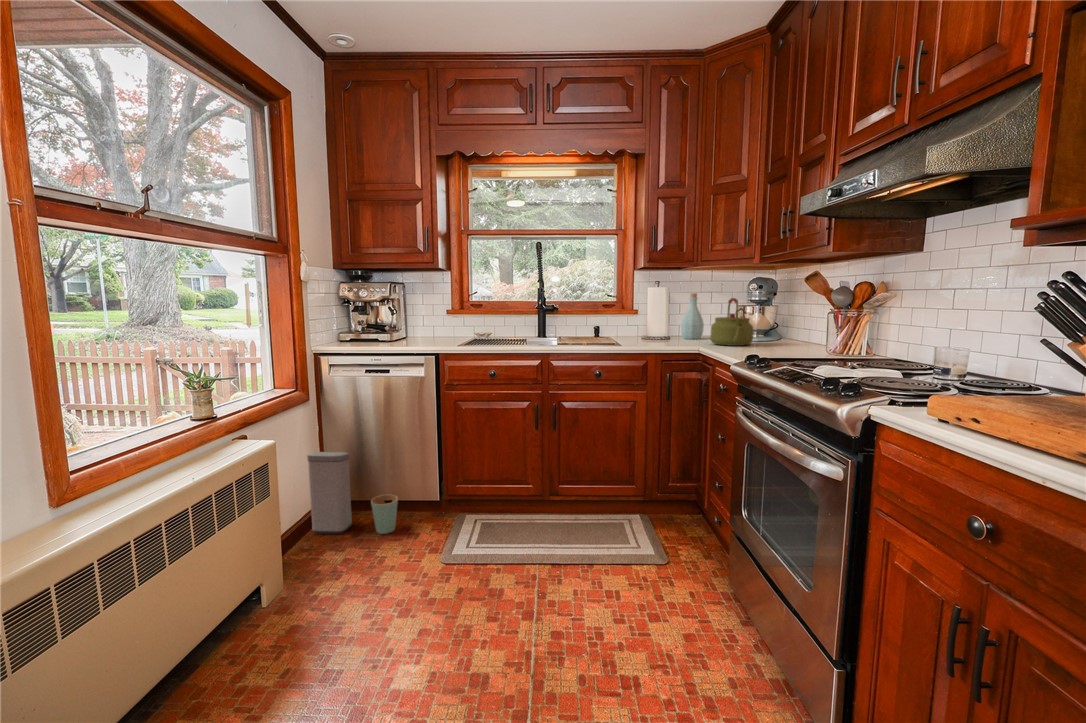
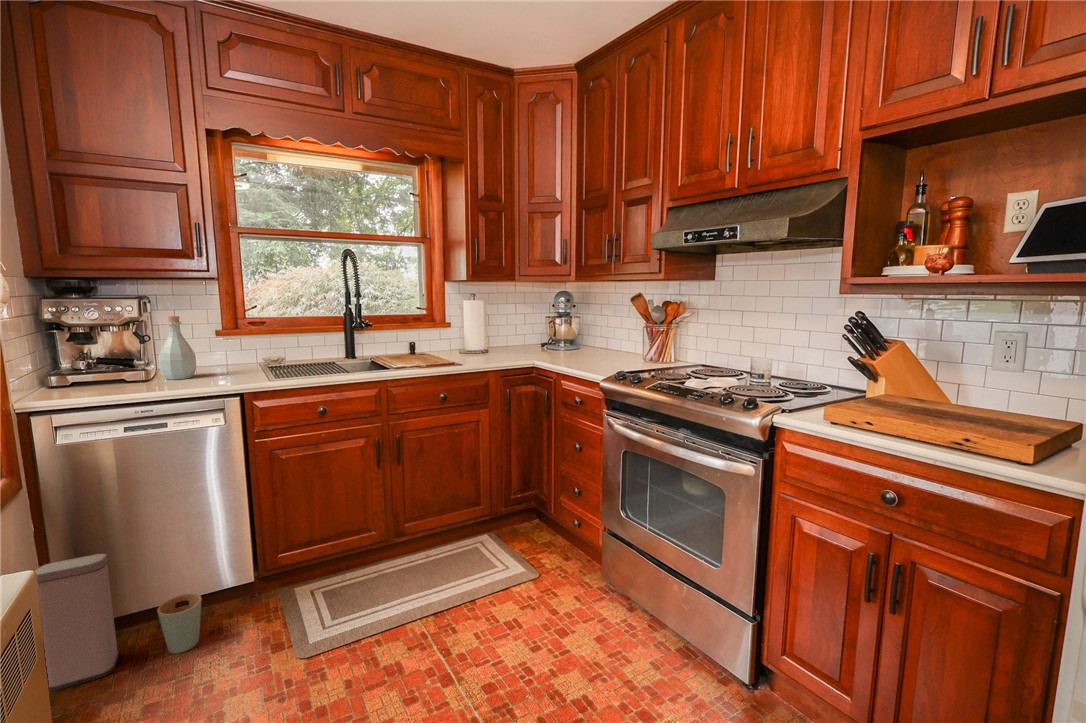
bottle: present [681,293,704,339] -> present [158,316,196,380]
kettle: present [710,298,753,346] -> none [541,314,577,358]

